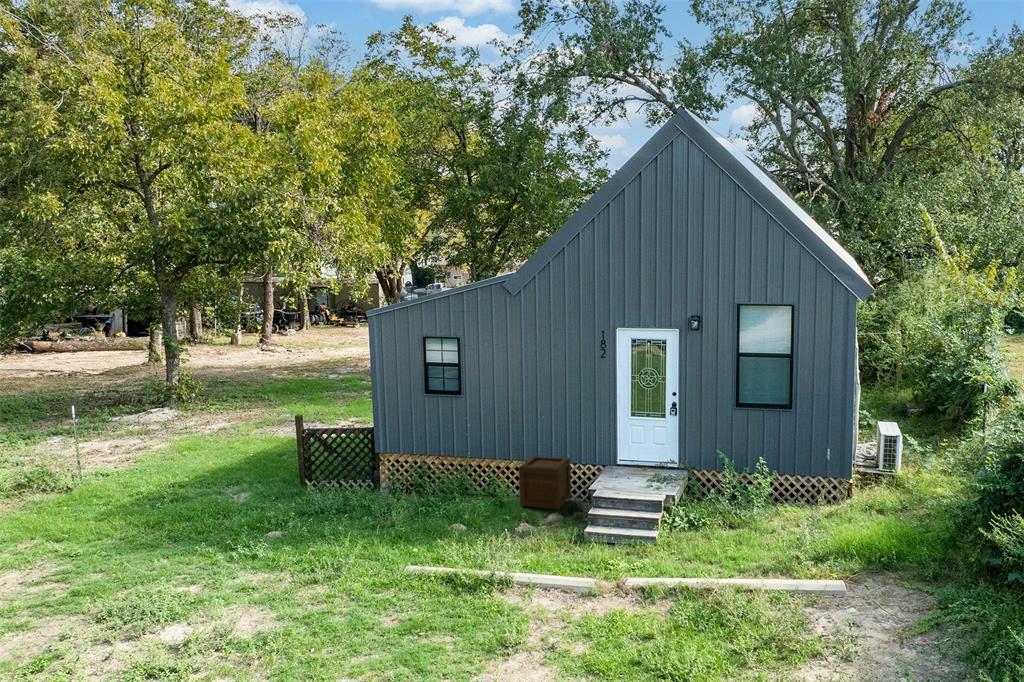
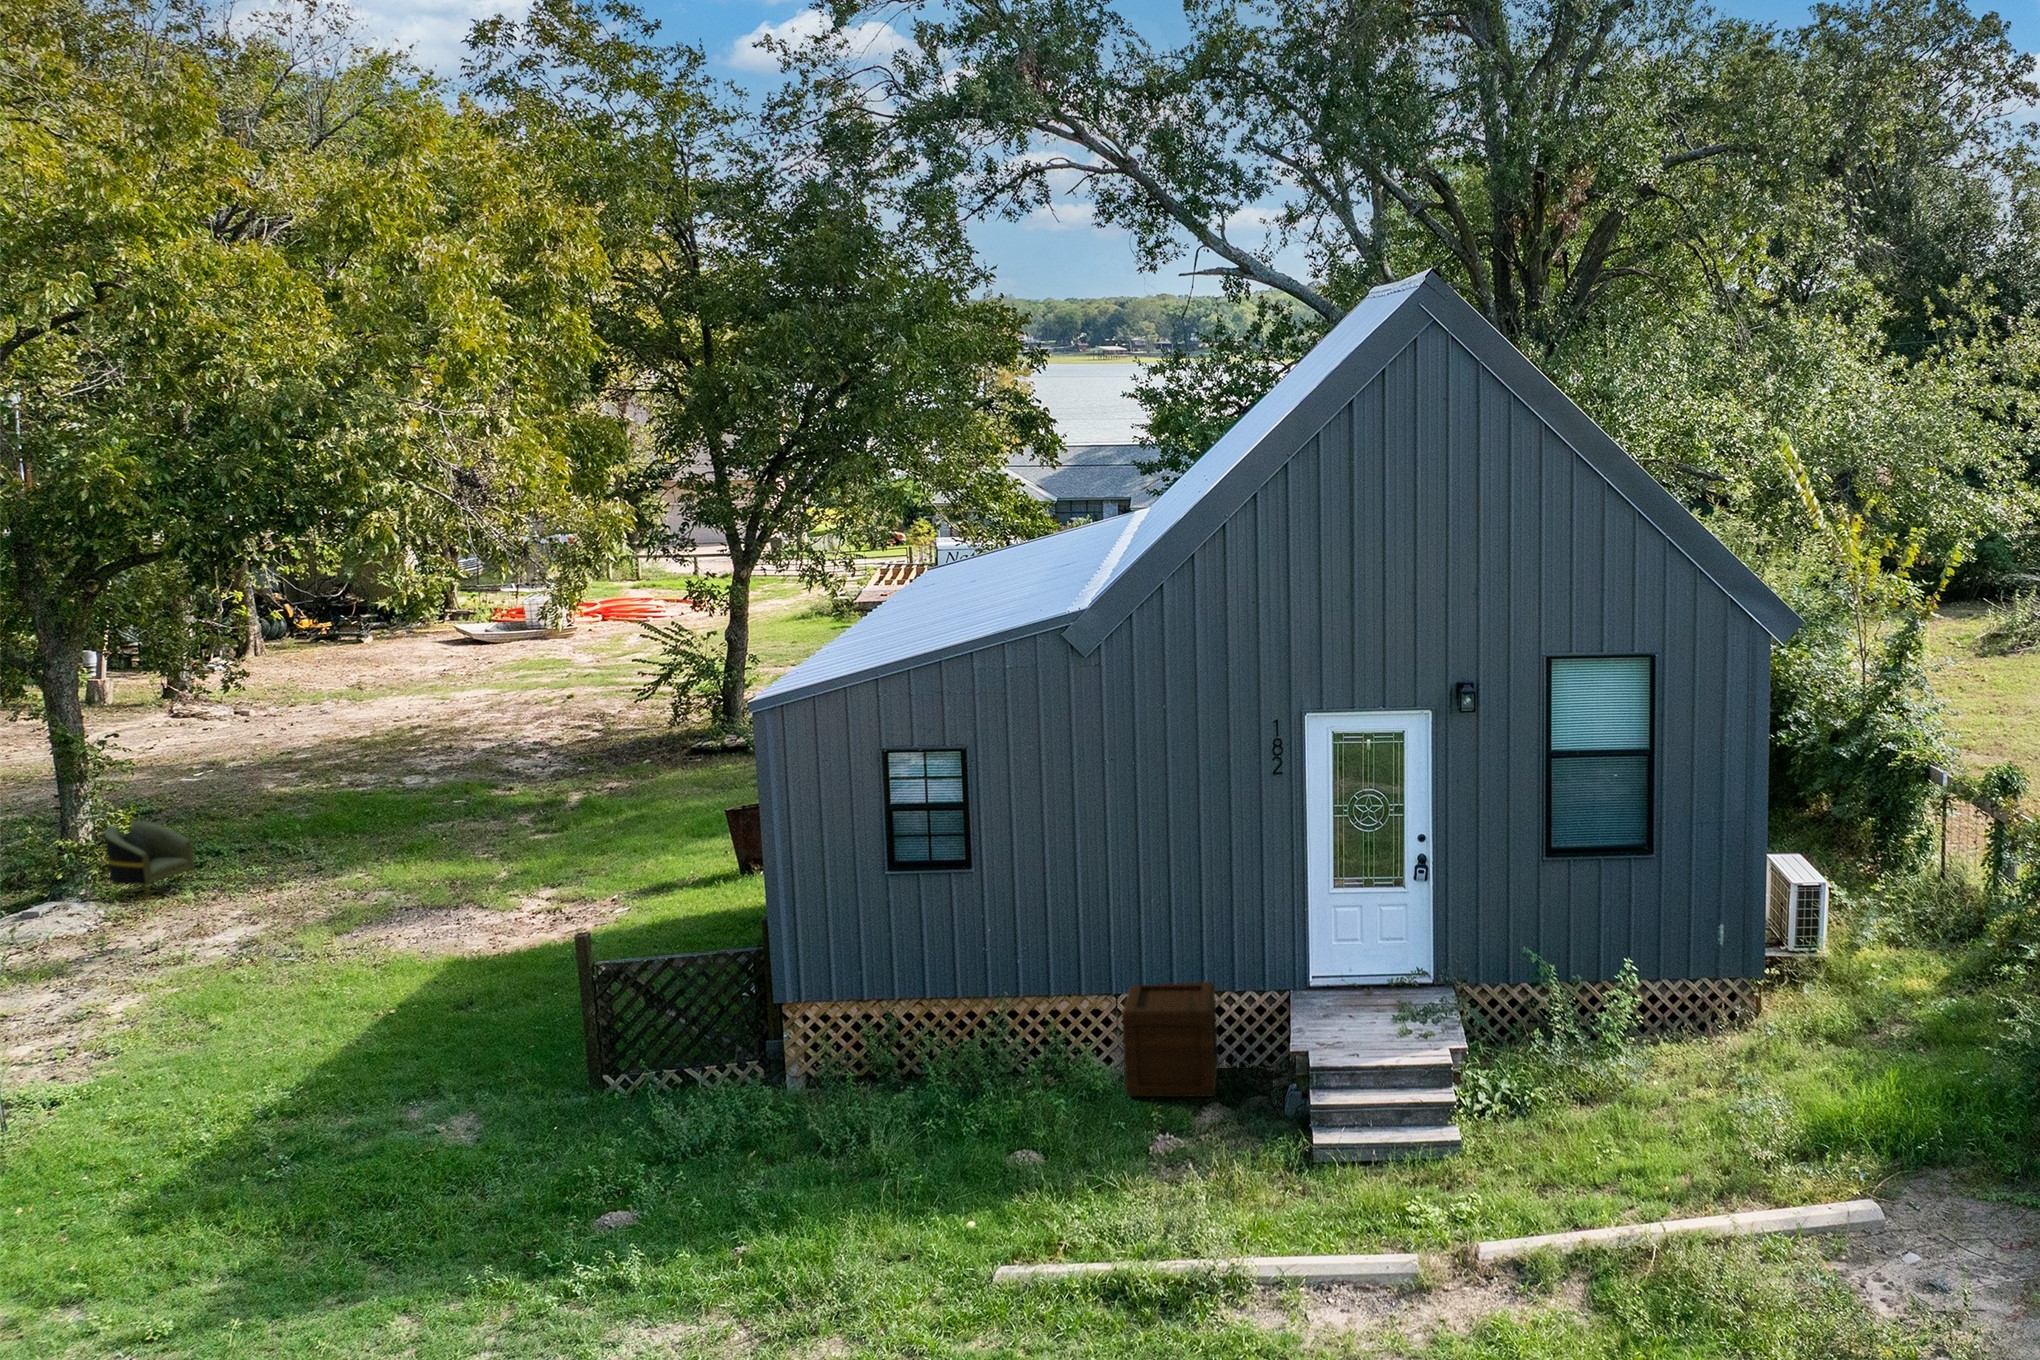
armchair: none [179,376,213,407] -> present [104,821,195,897]

